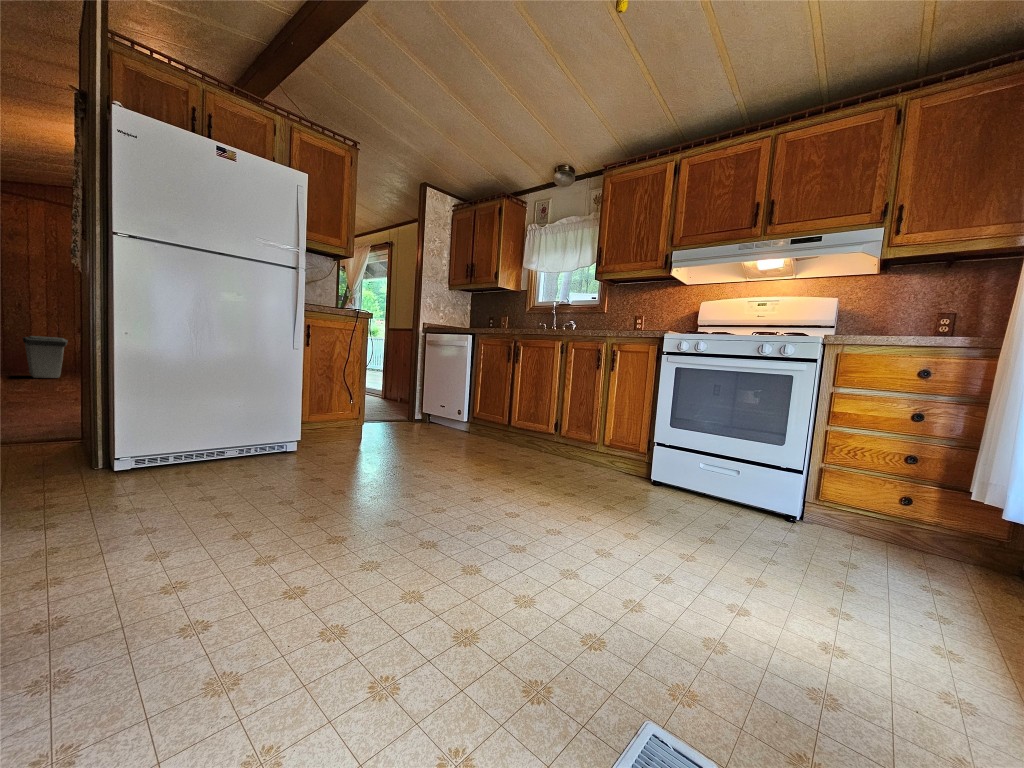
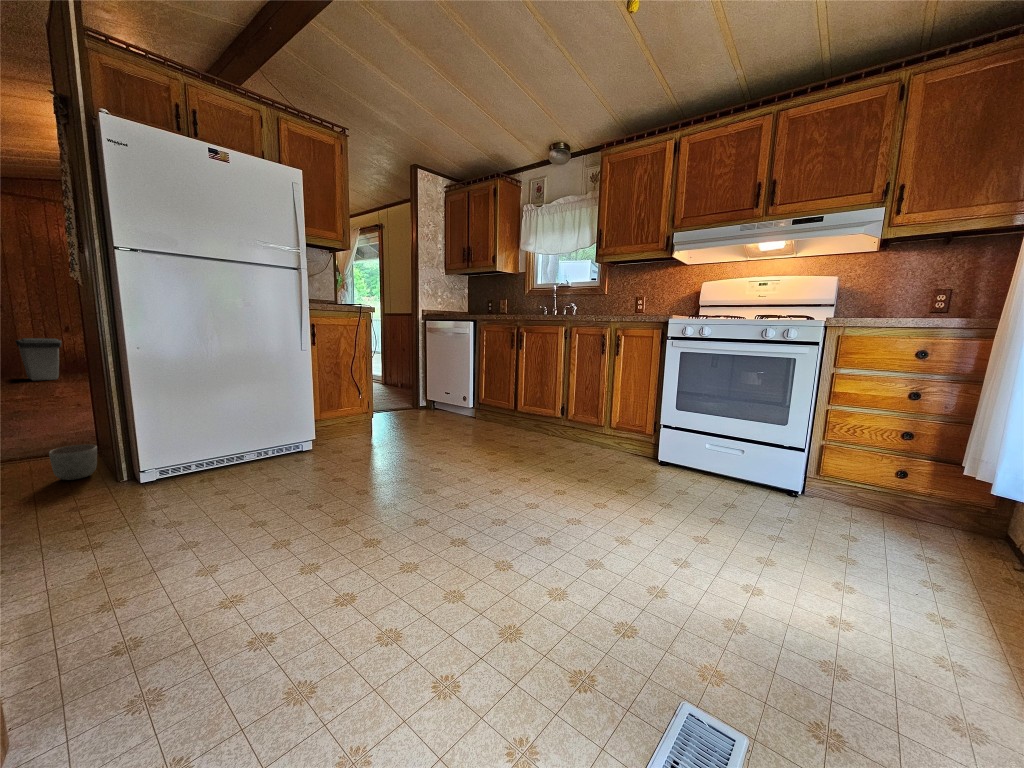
planter: none [26,432,76,466] -> present [49,444,97,480]

